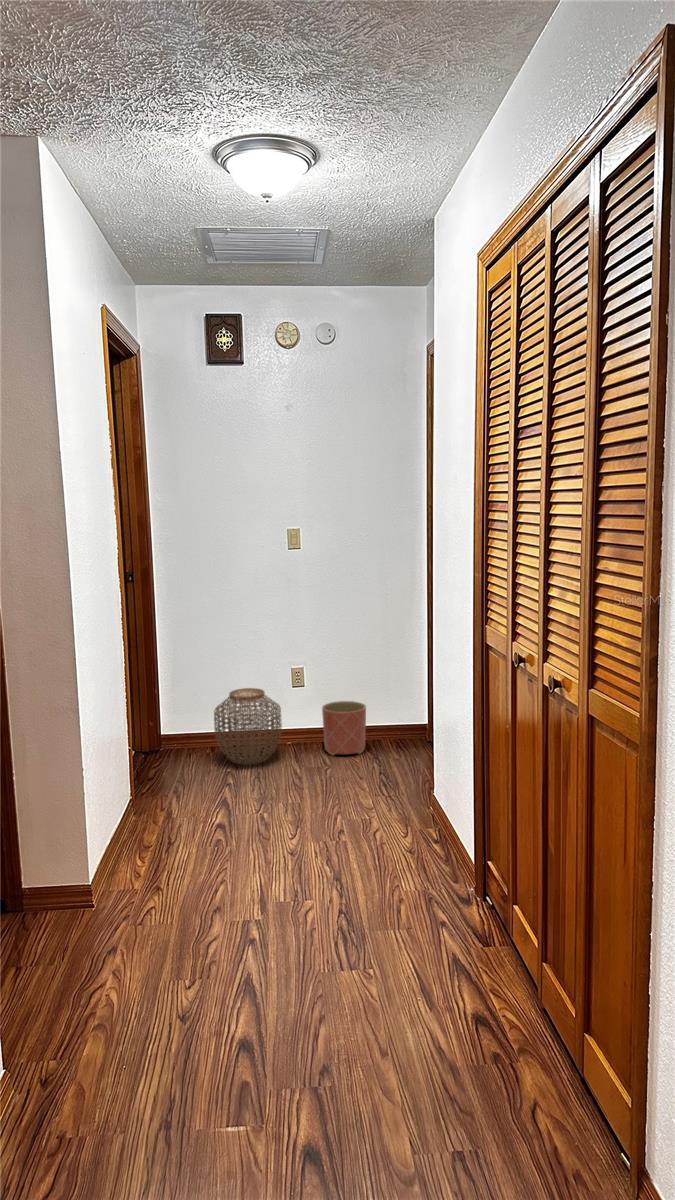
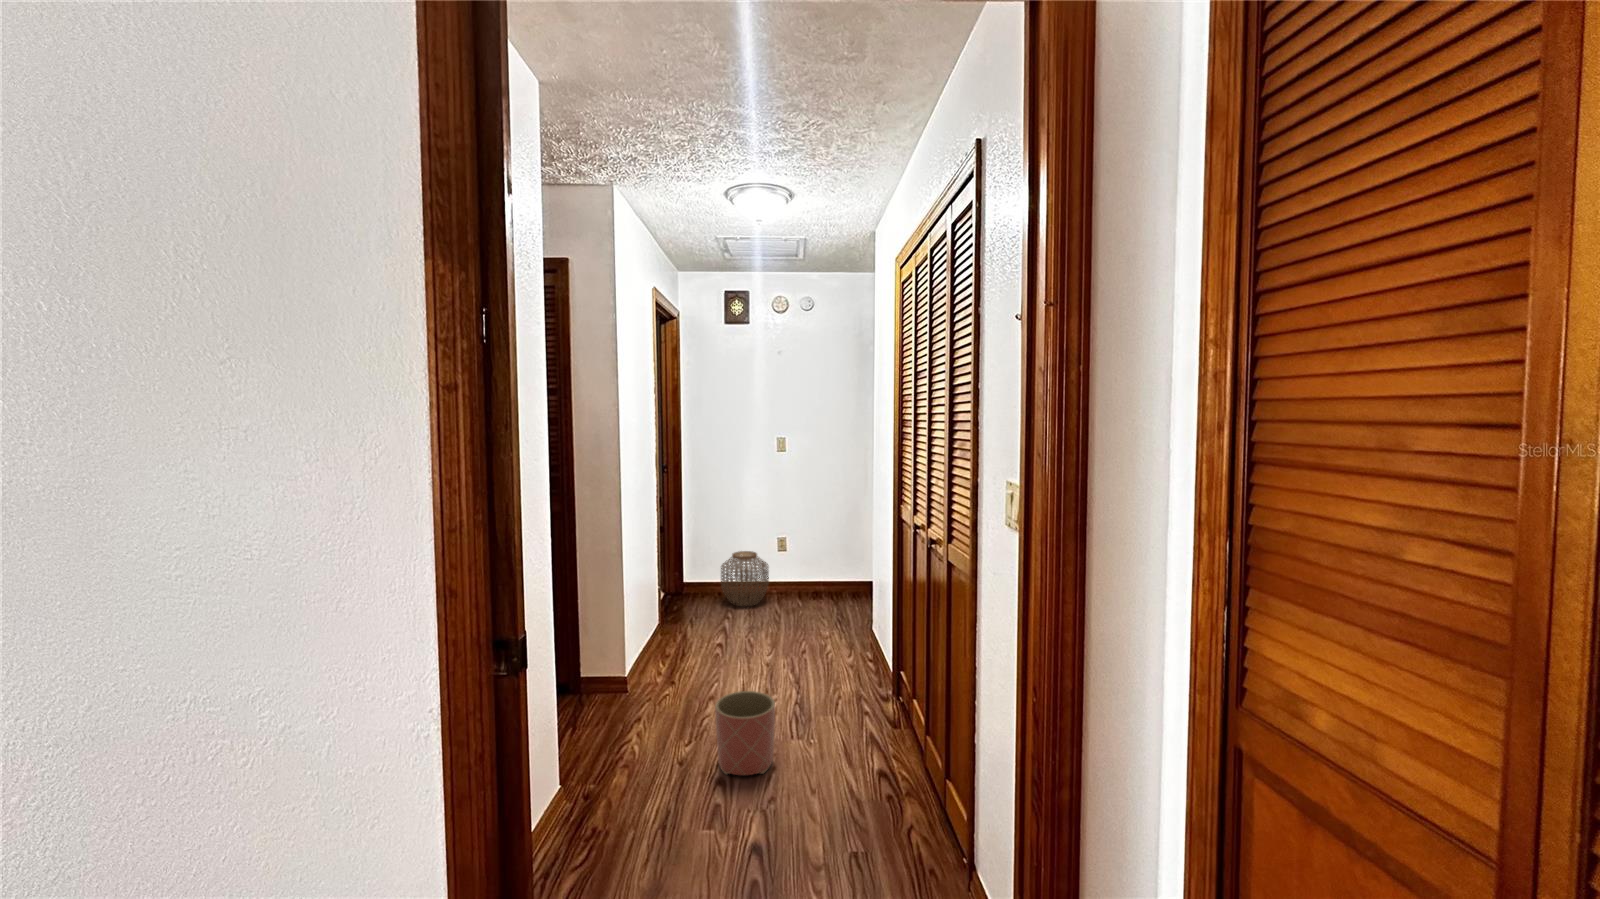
planter: present [322,701,366,755] -> present [715,691,775,775]

